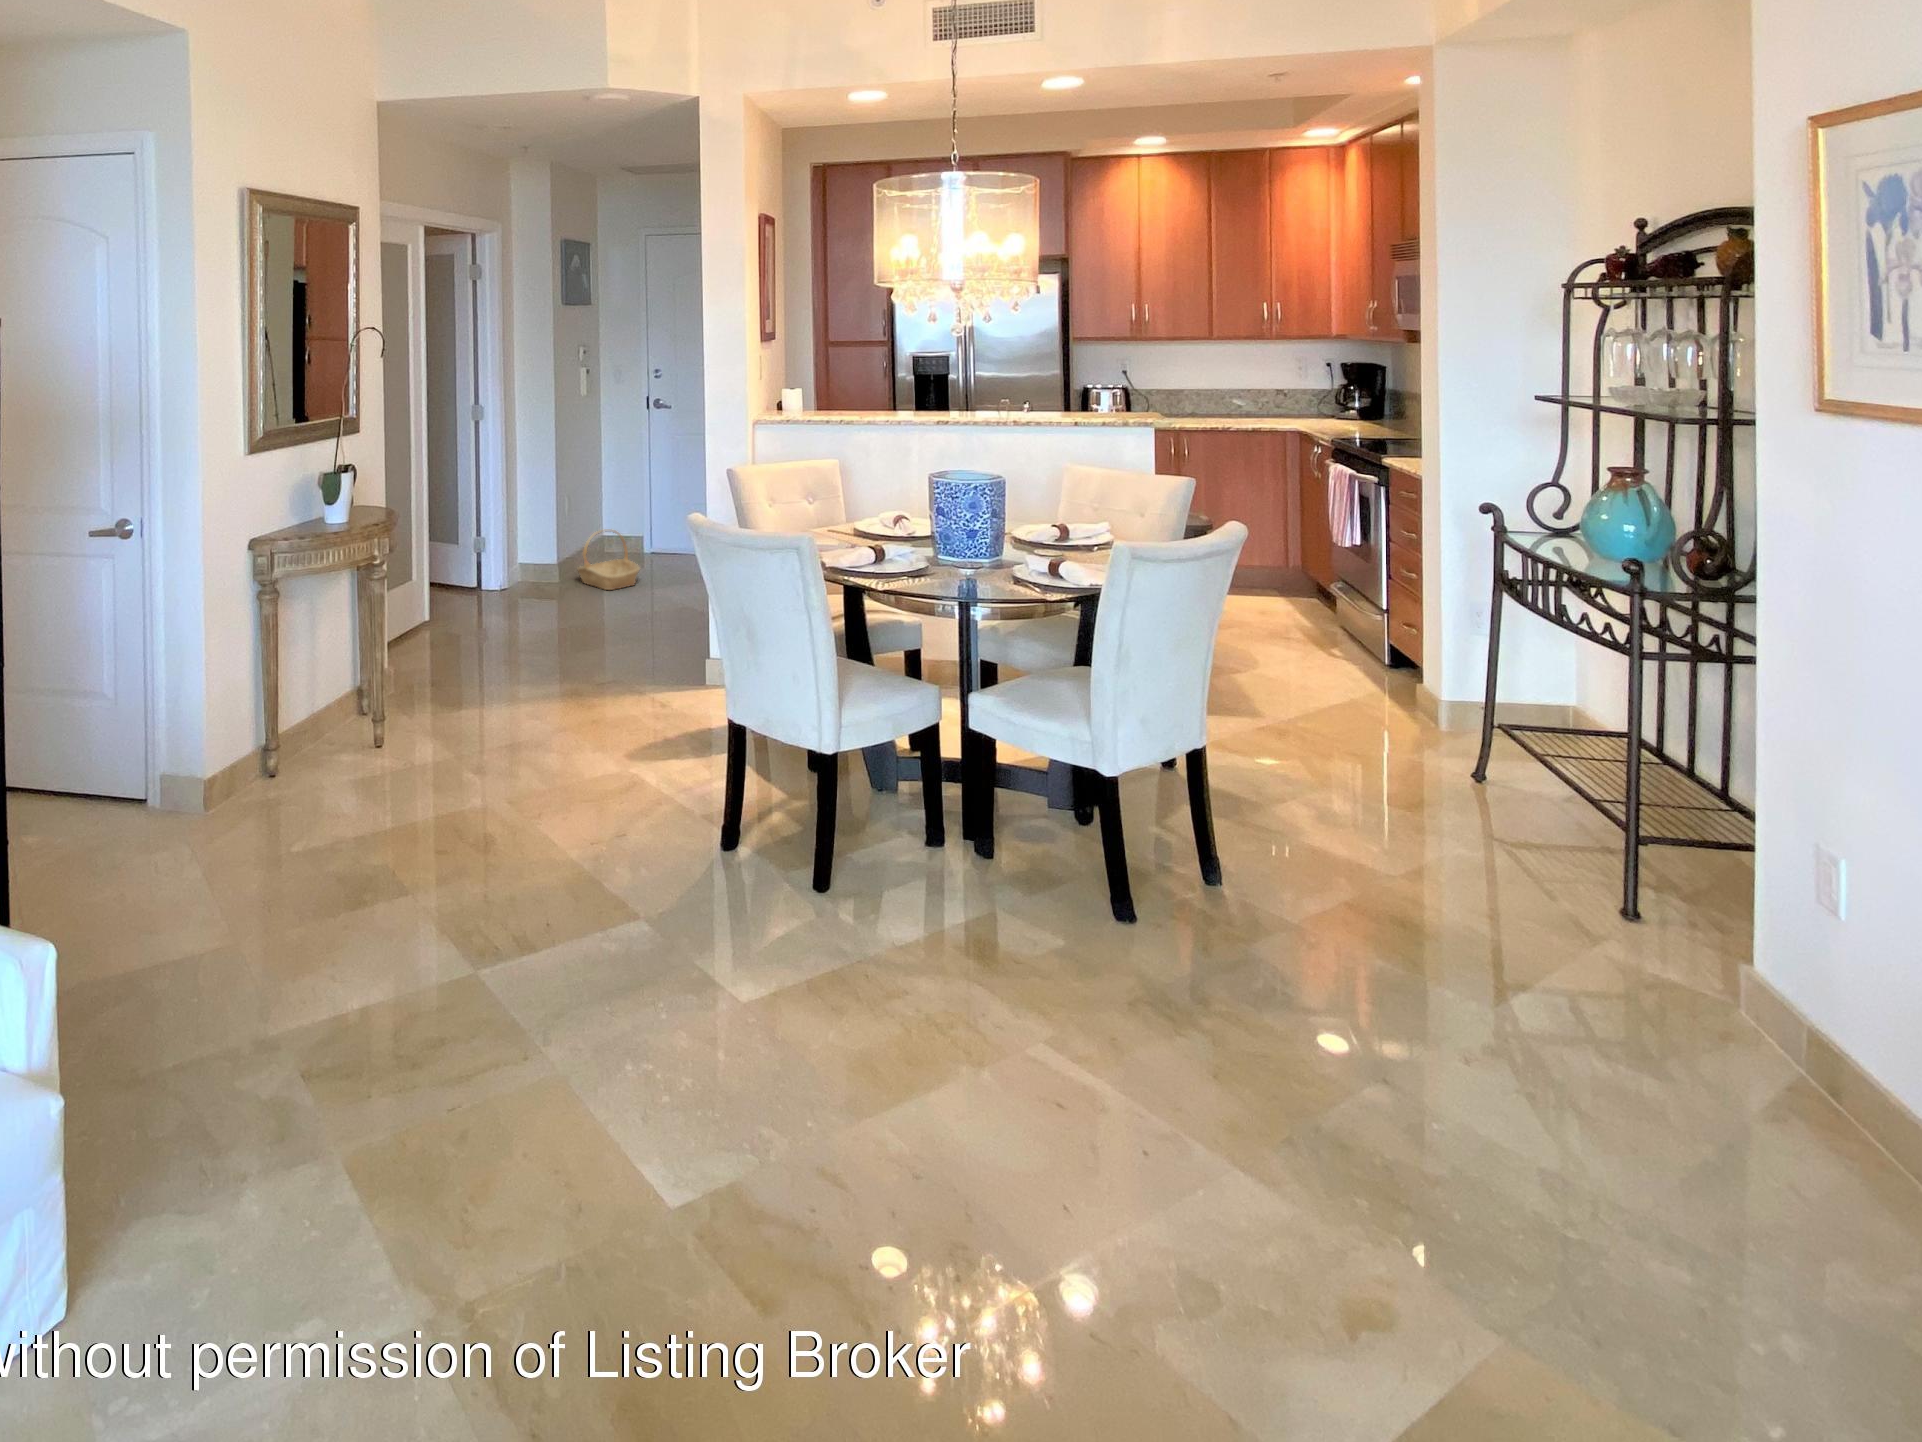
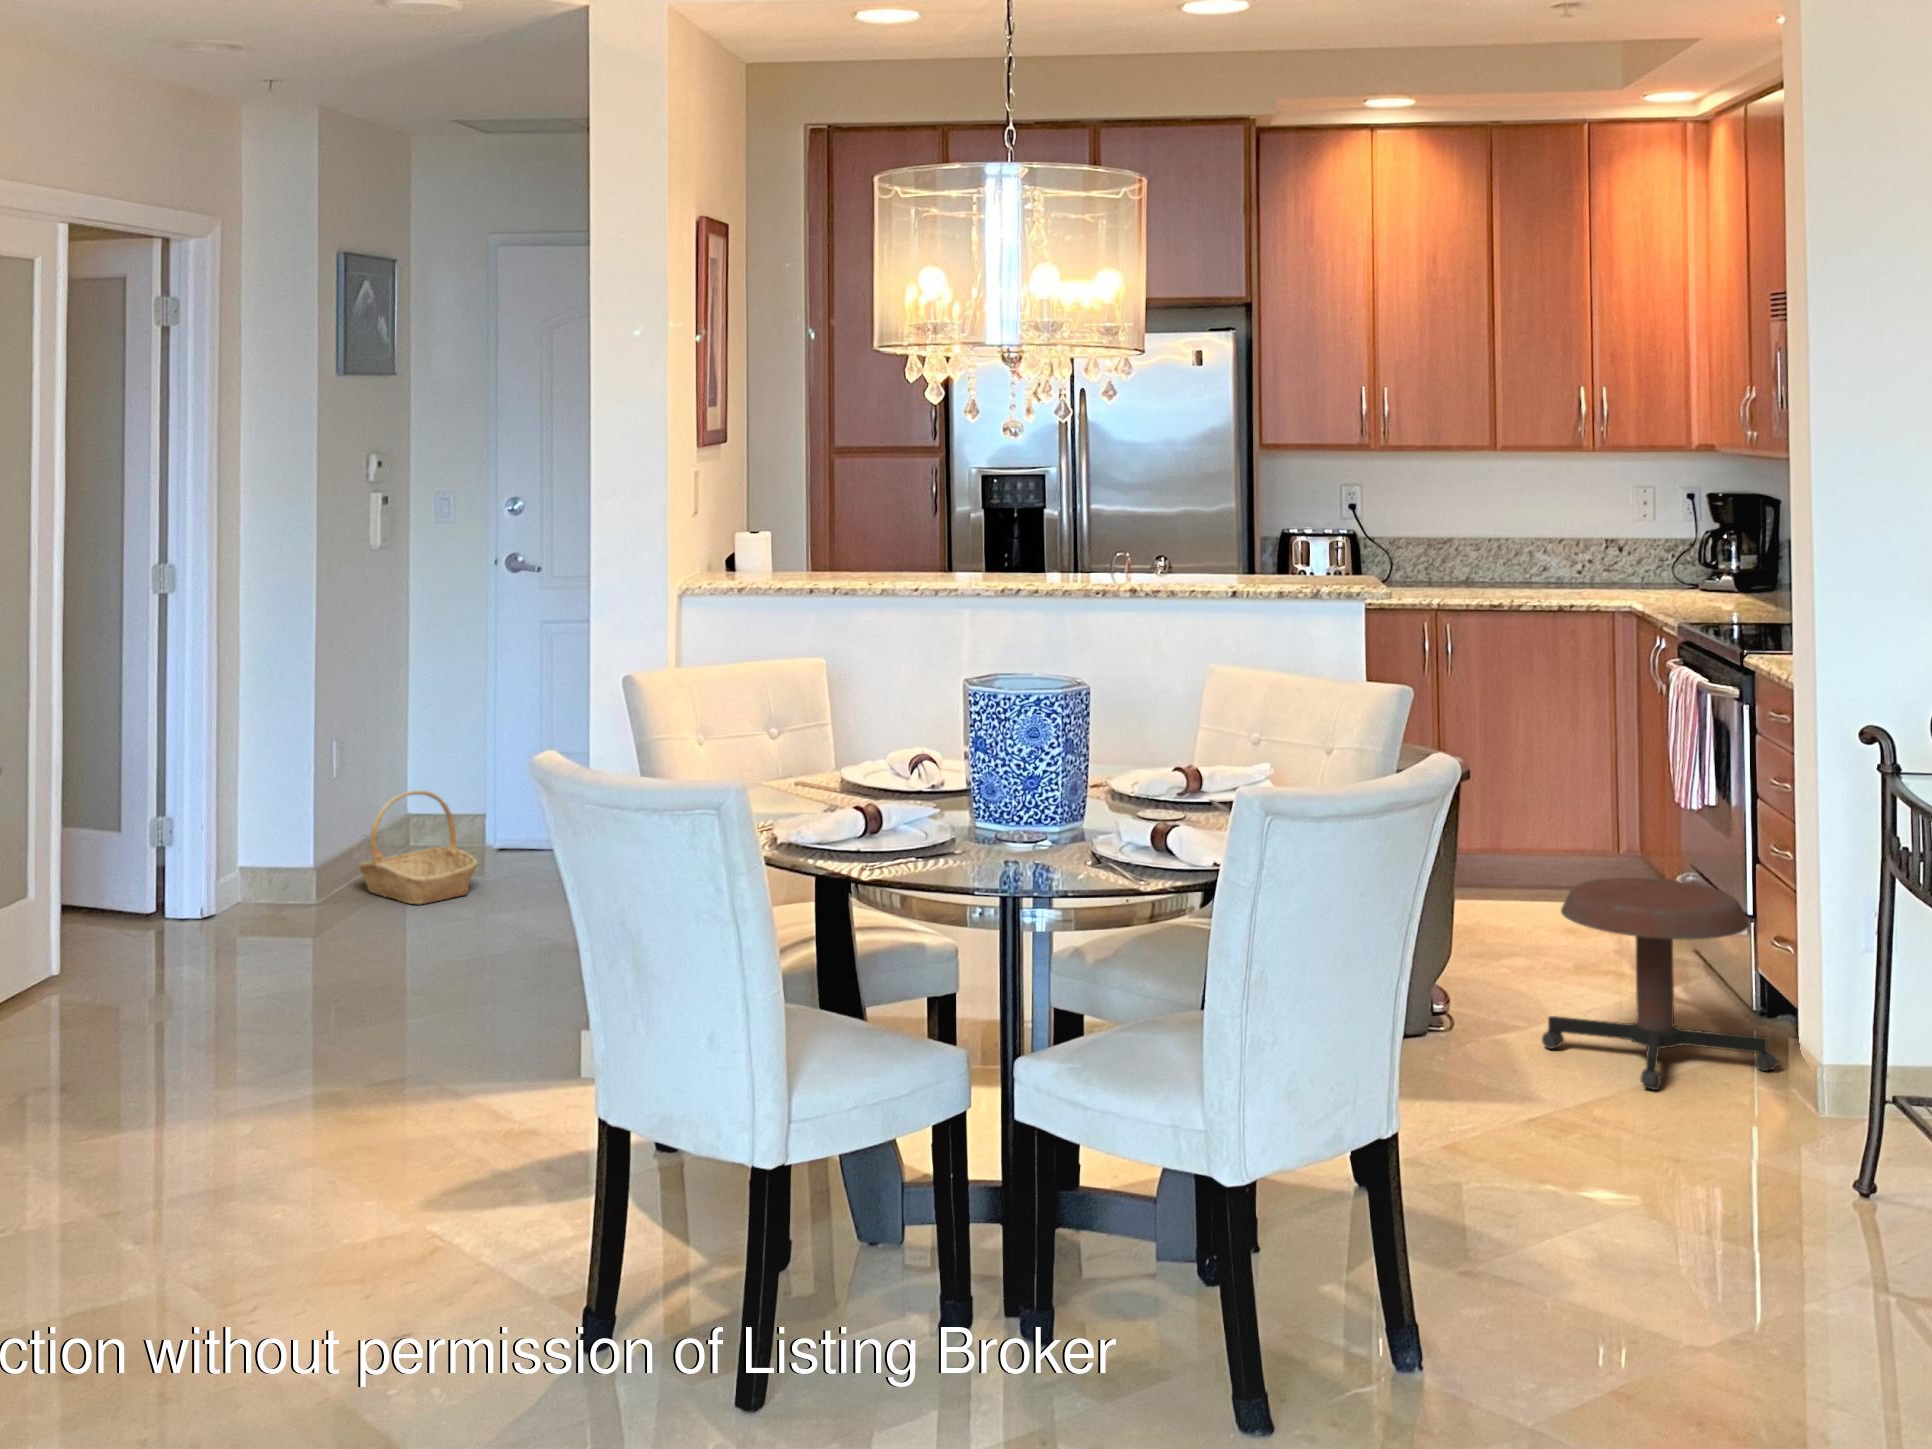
stool: none [1262,589,1413,715] -> present [1542,878,1779,1090]

